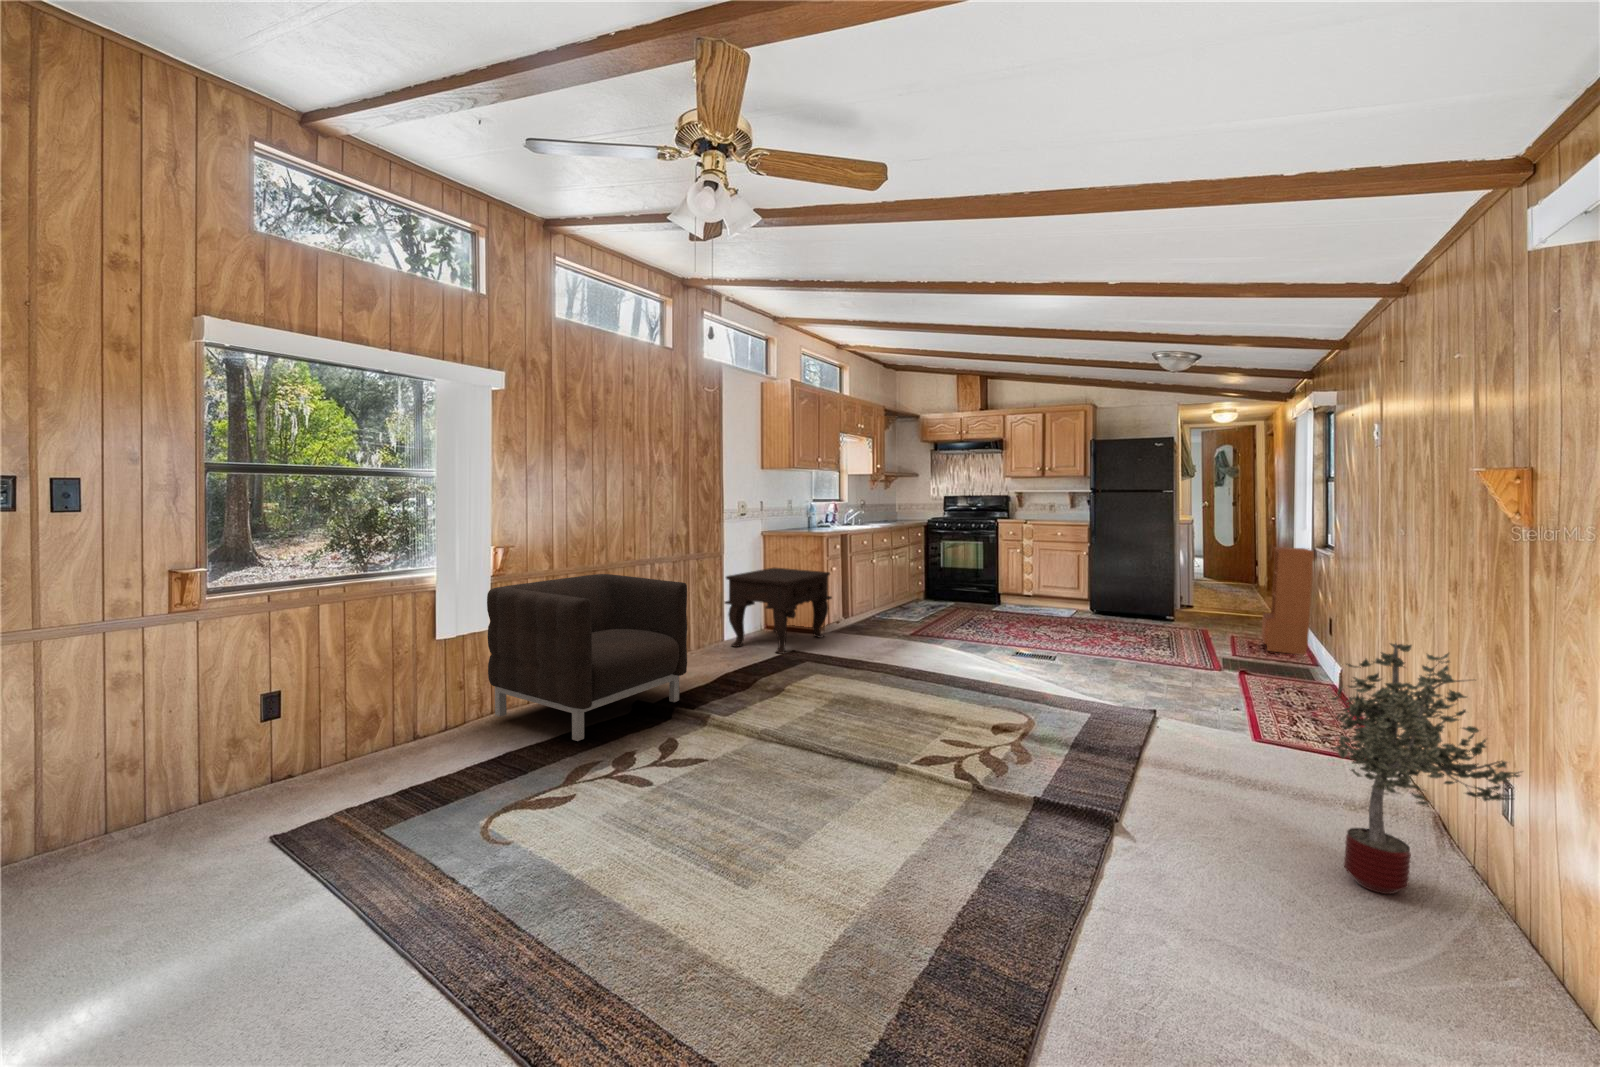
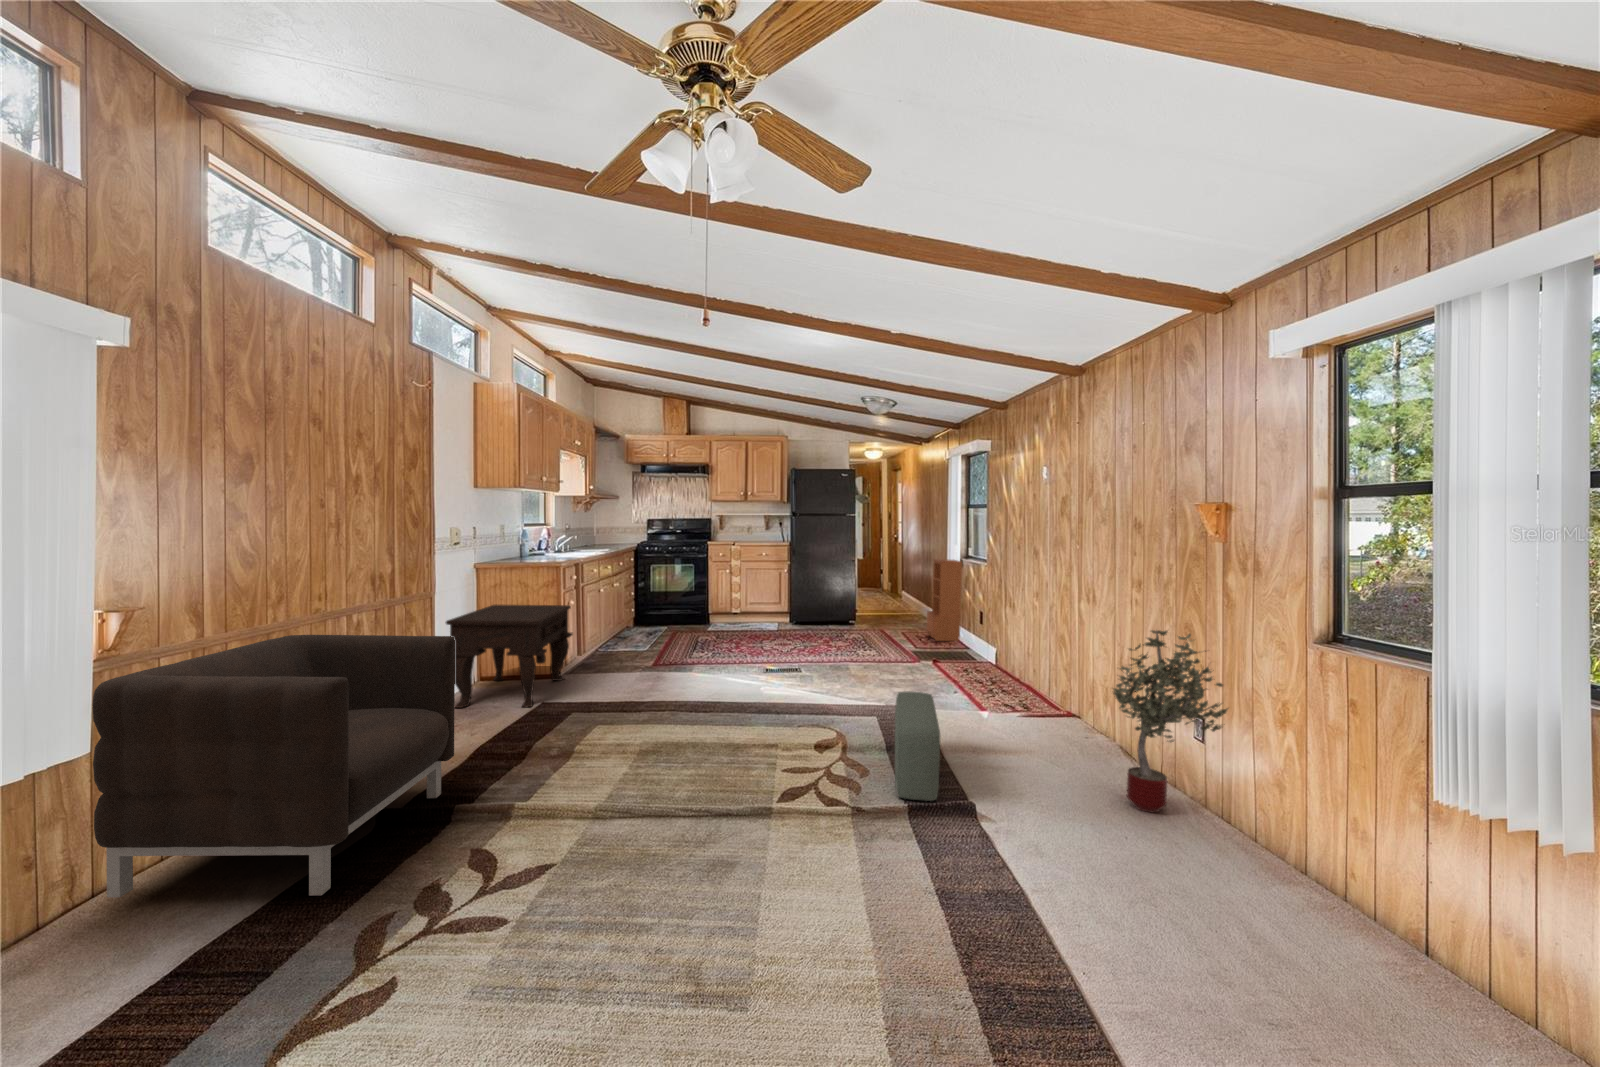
pouf: none [1028,685,1122,800] -> present [895,692,940,801]

